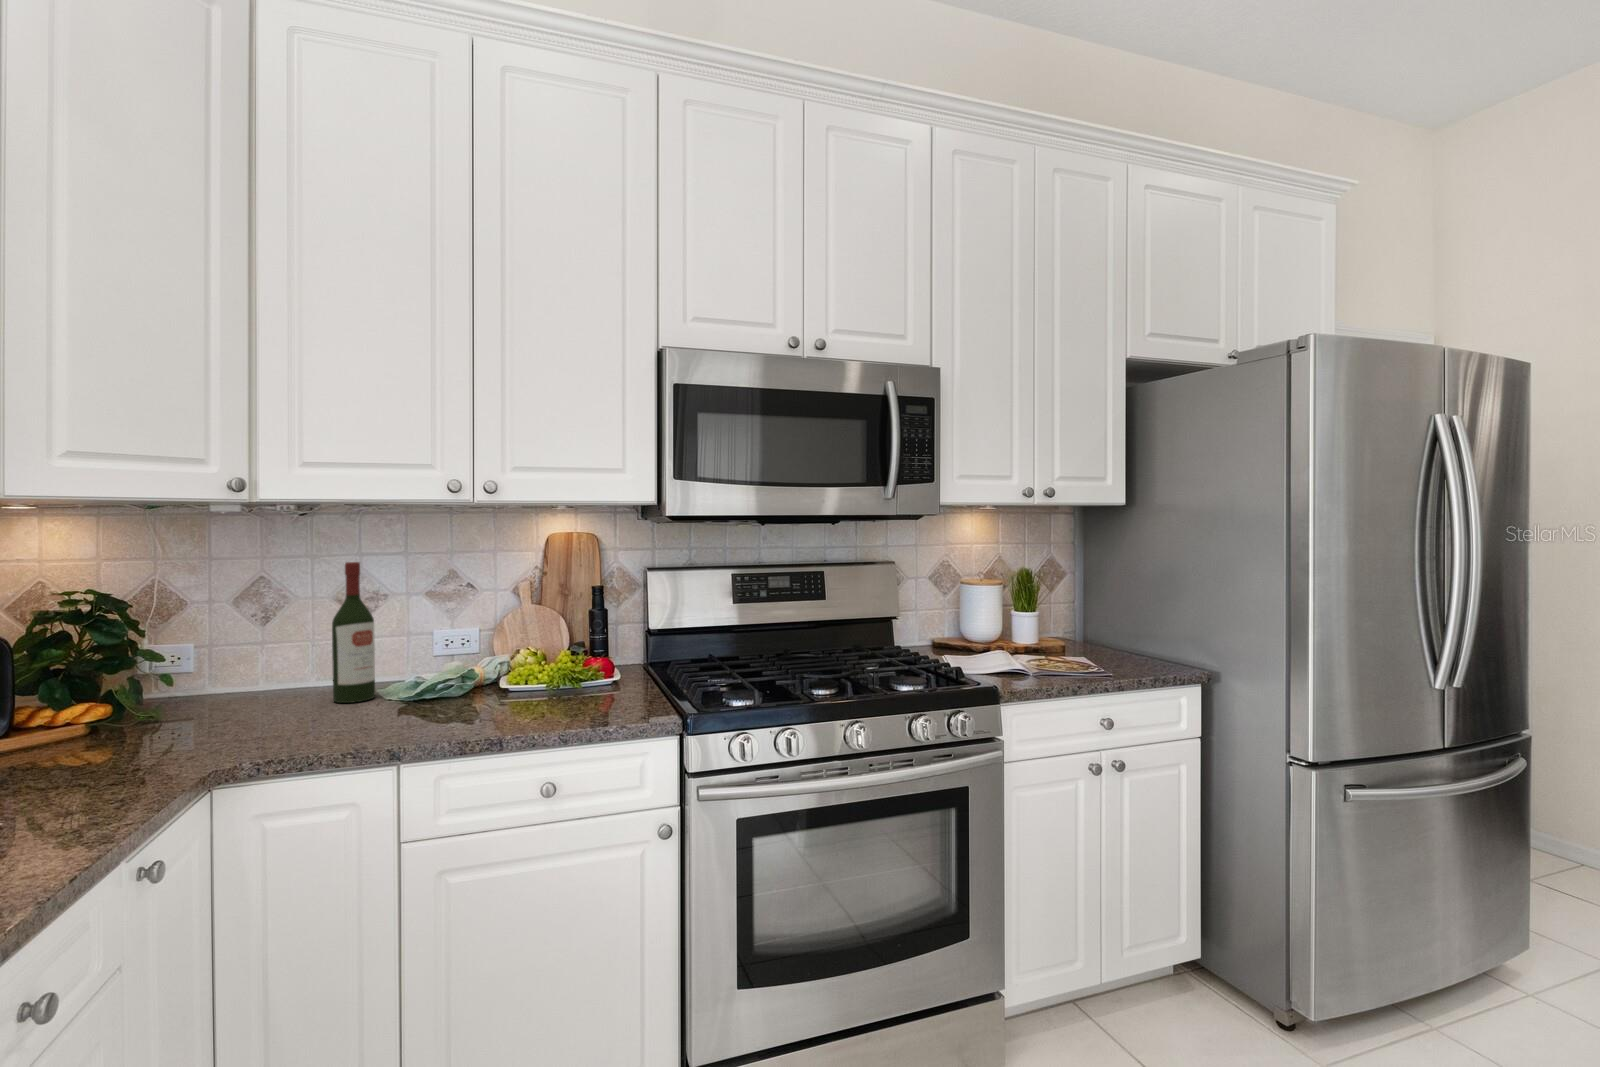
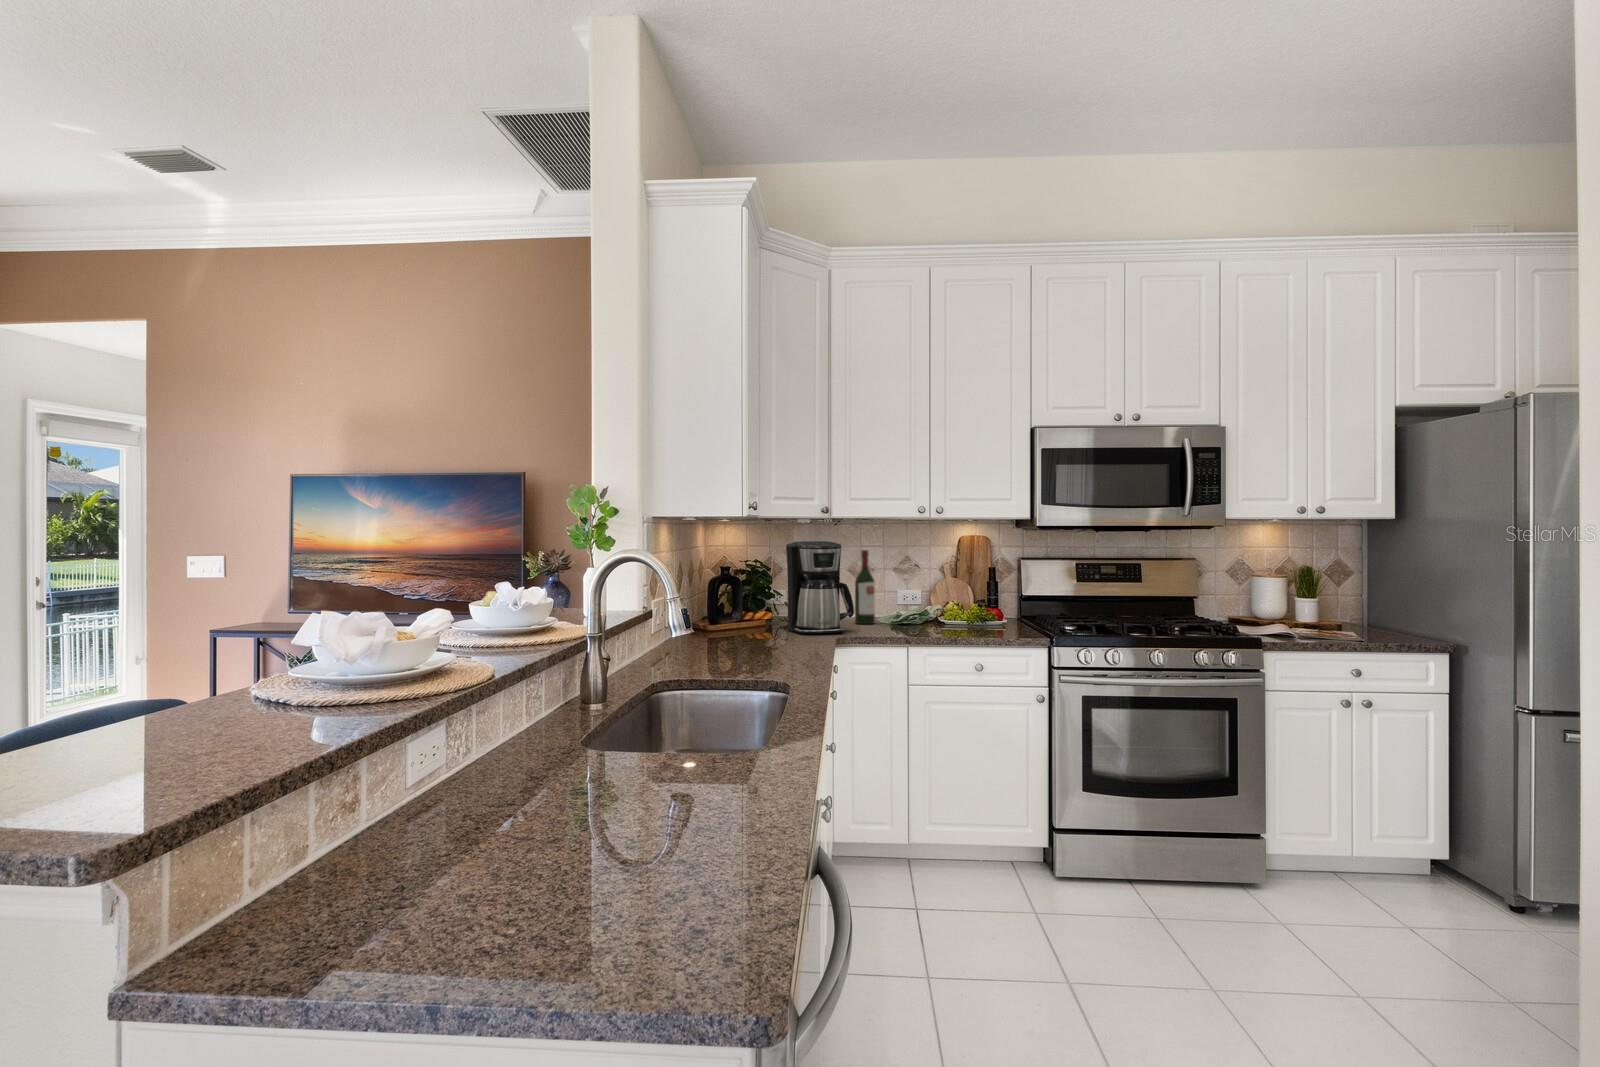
coffee maker: none [115,551,294,765] -> present [786,541,854,634]

